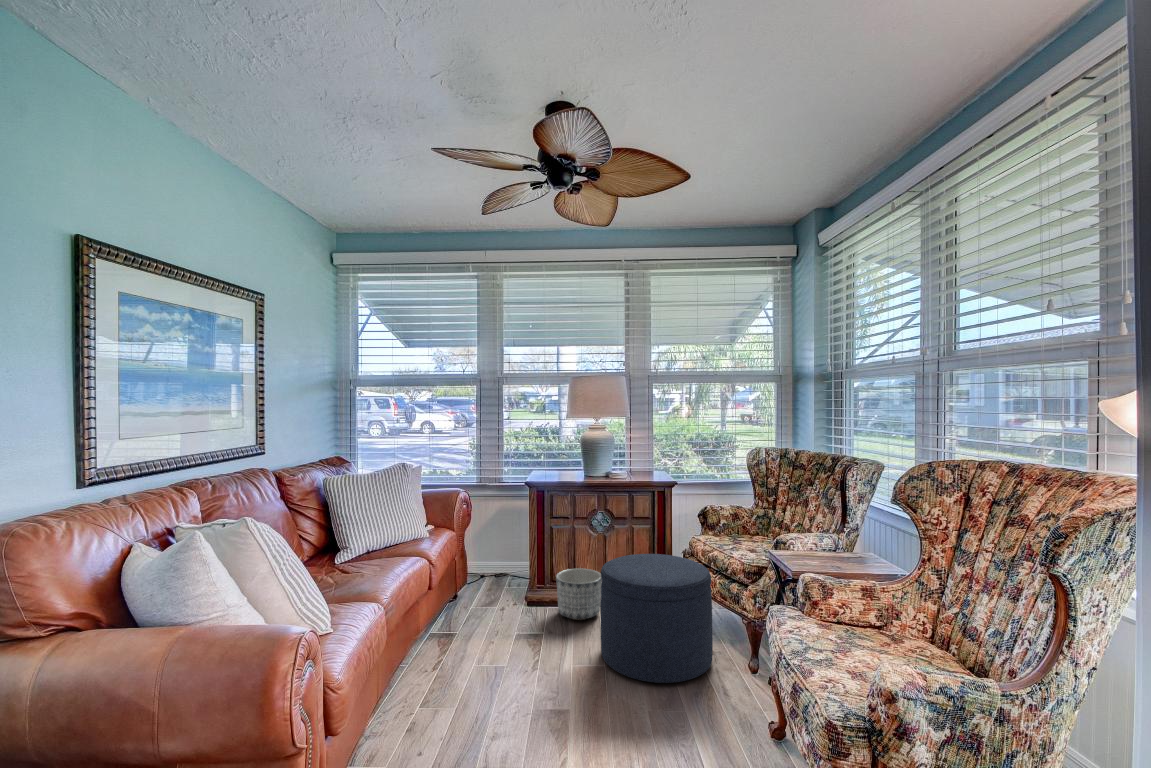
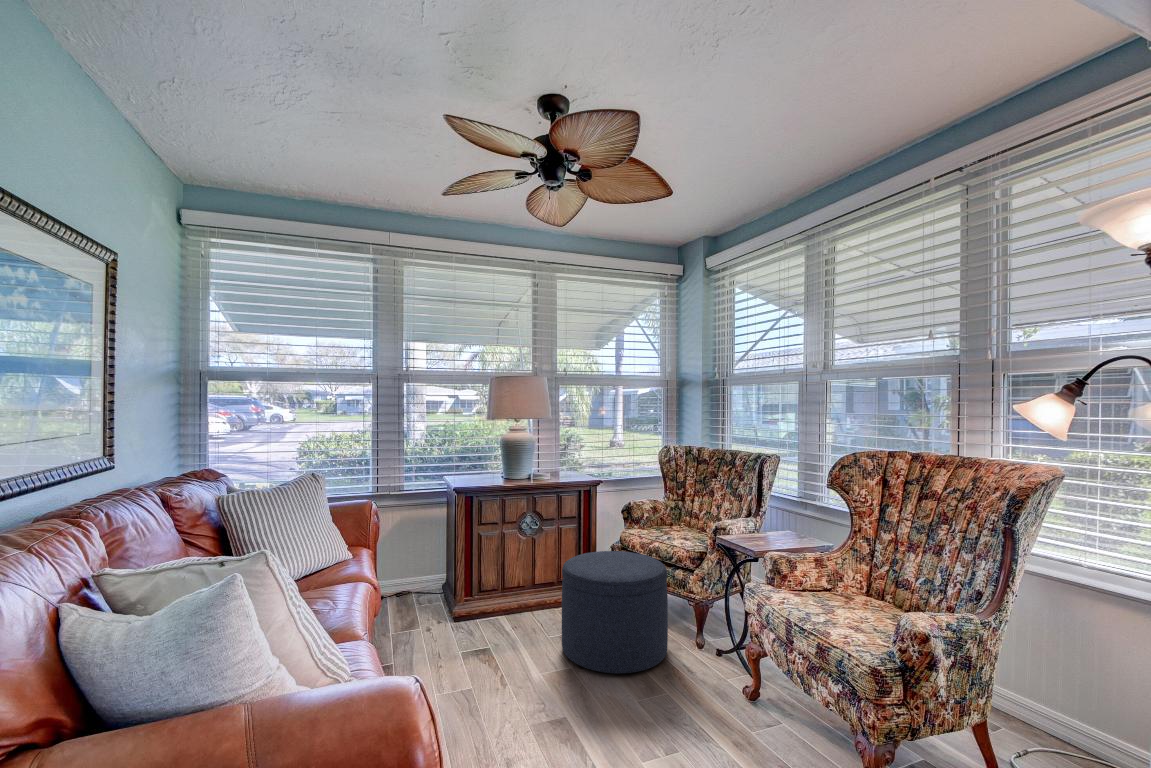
planter: present [556,568,601,620] -> none [491,575,538,628]

